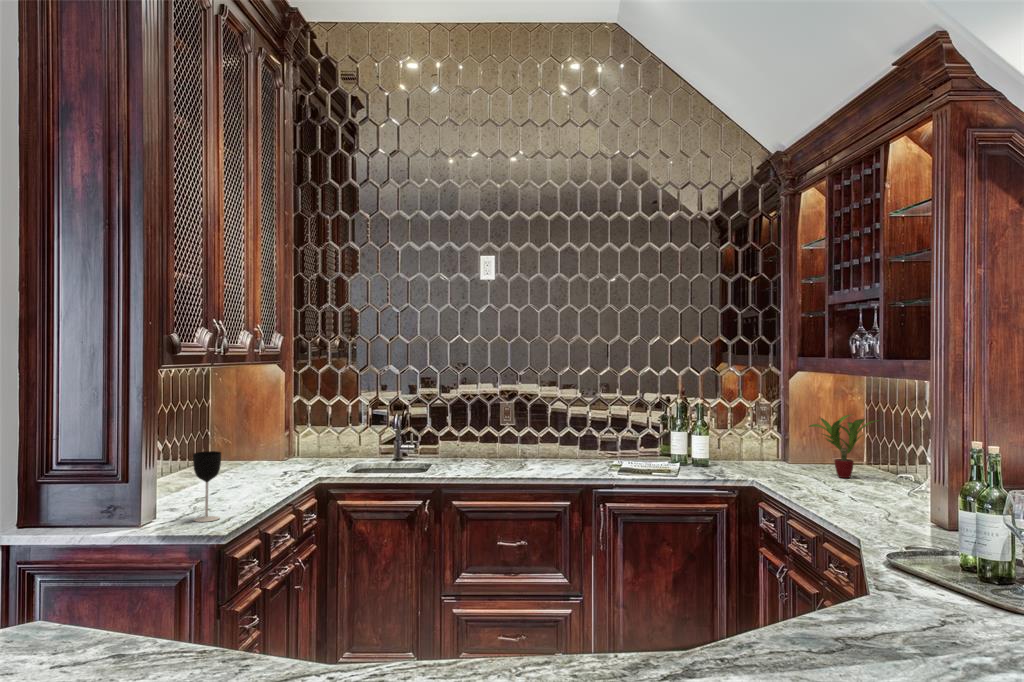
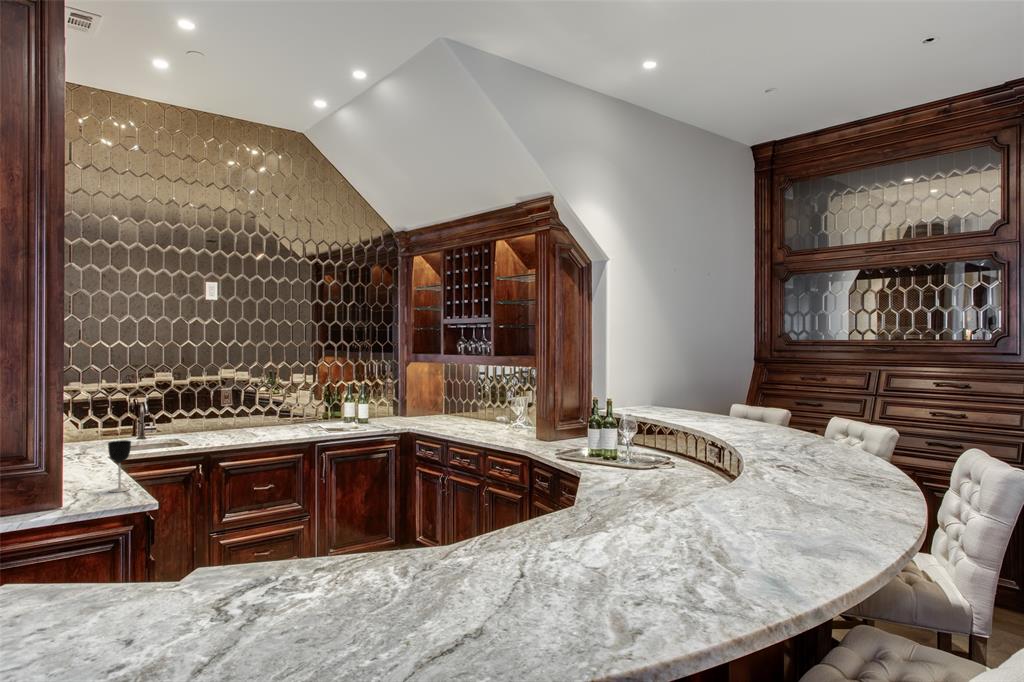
potted plant: present [809,415,881,478] -> none [426,386,462,421]

